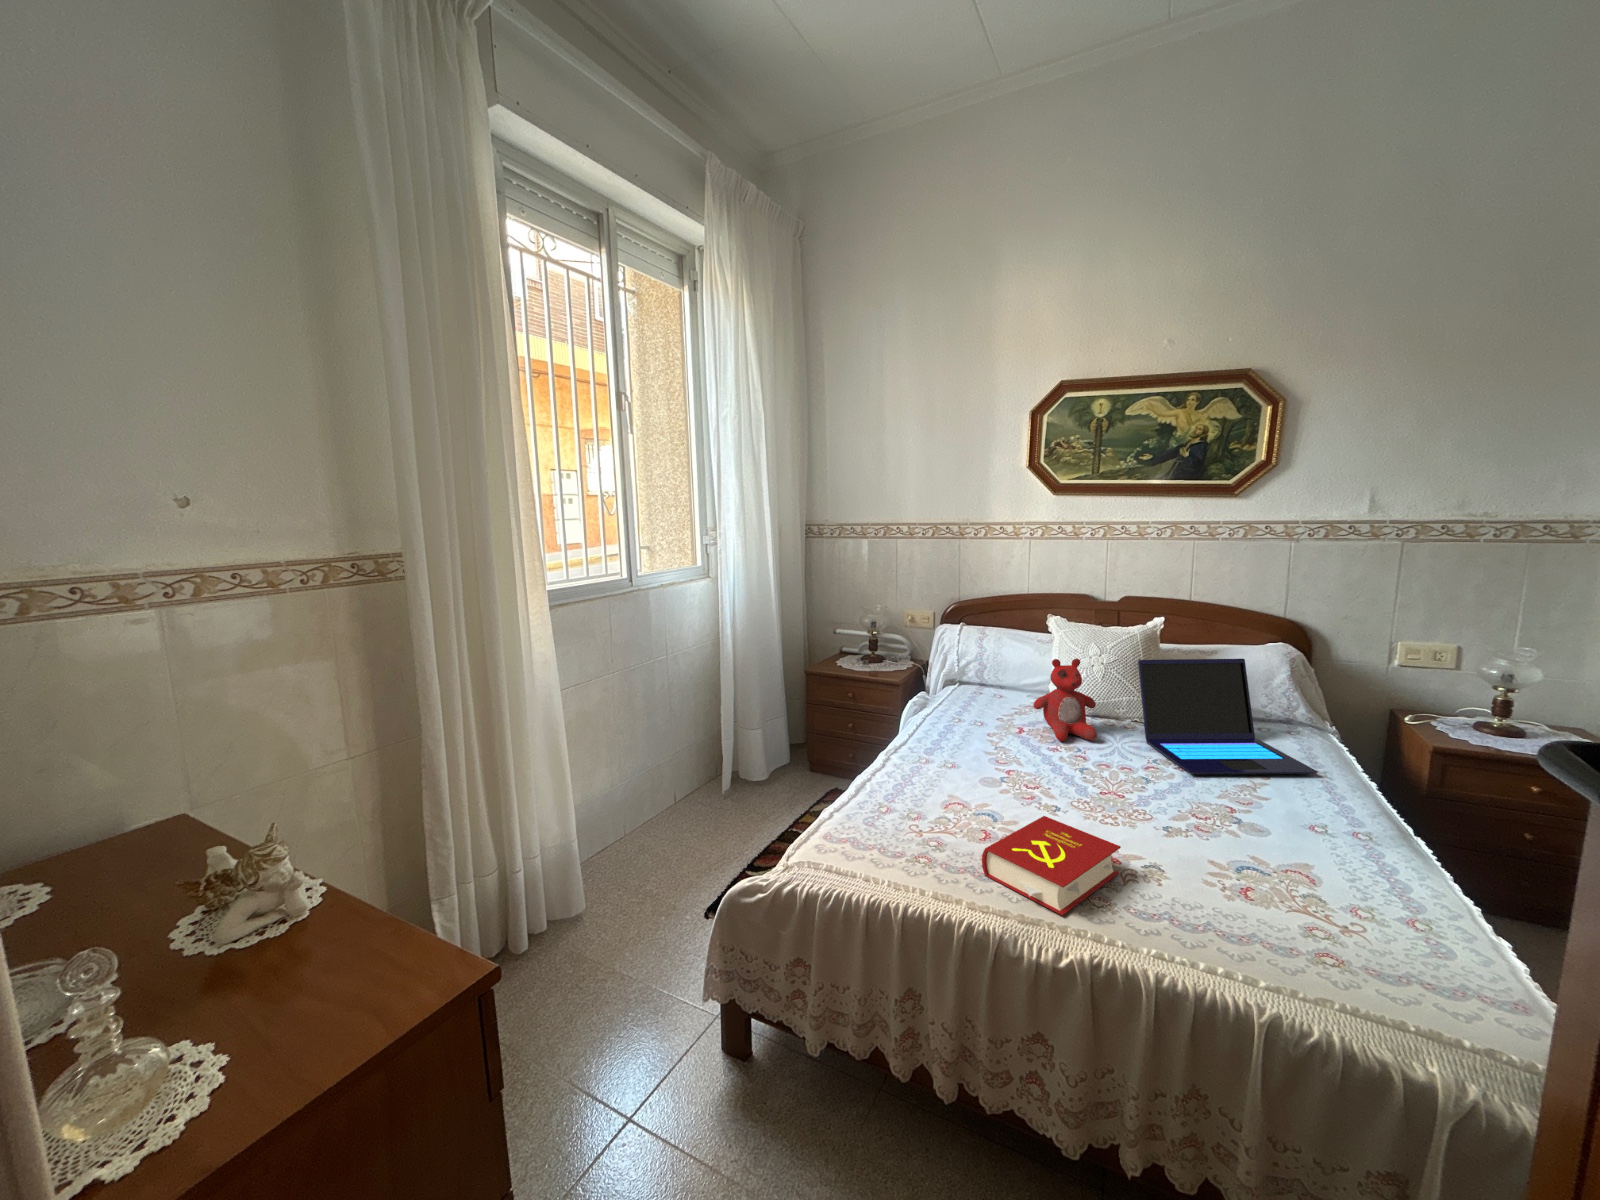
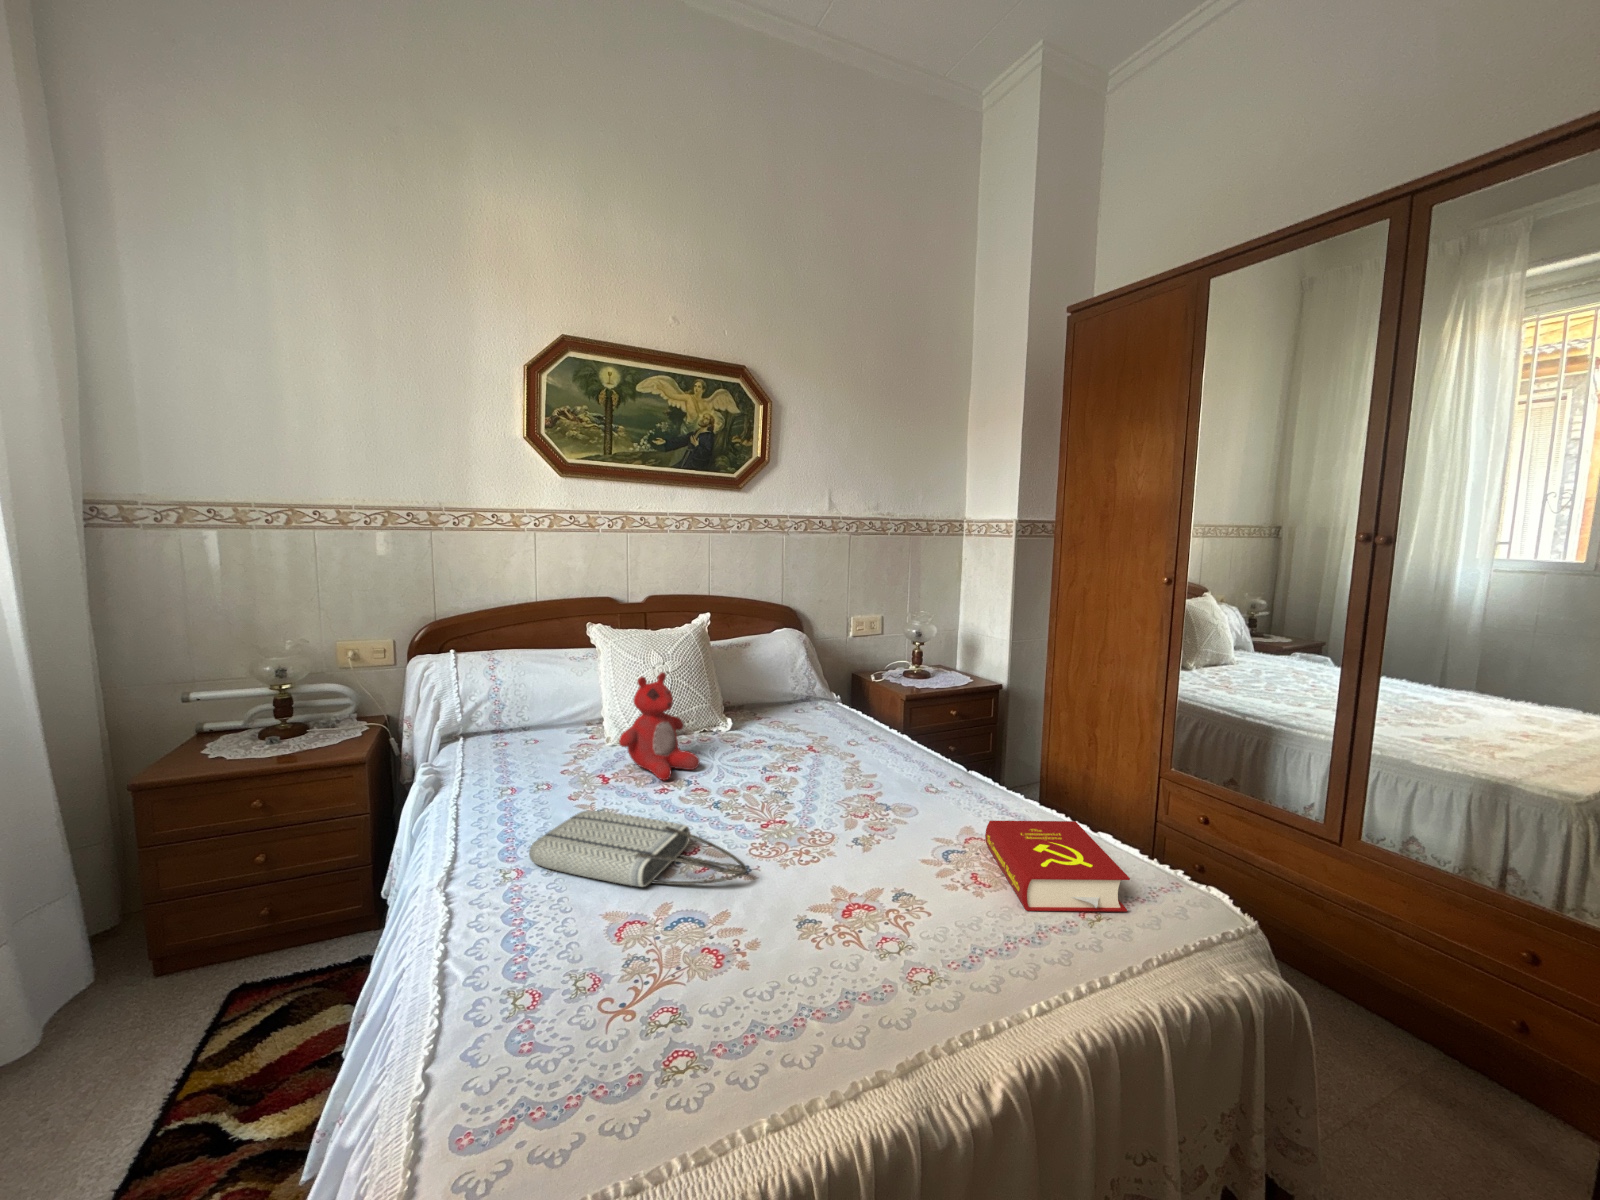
laptop: present [1138,659,1318,775] -> none [720,647,885,777]
tote bag: none [934,739,1050,805] -> present [529,811,747,887]
book: present [982,816,1121,915] -> present [985,821,1130,912]

